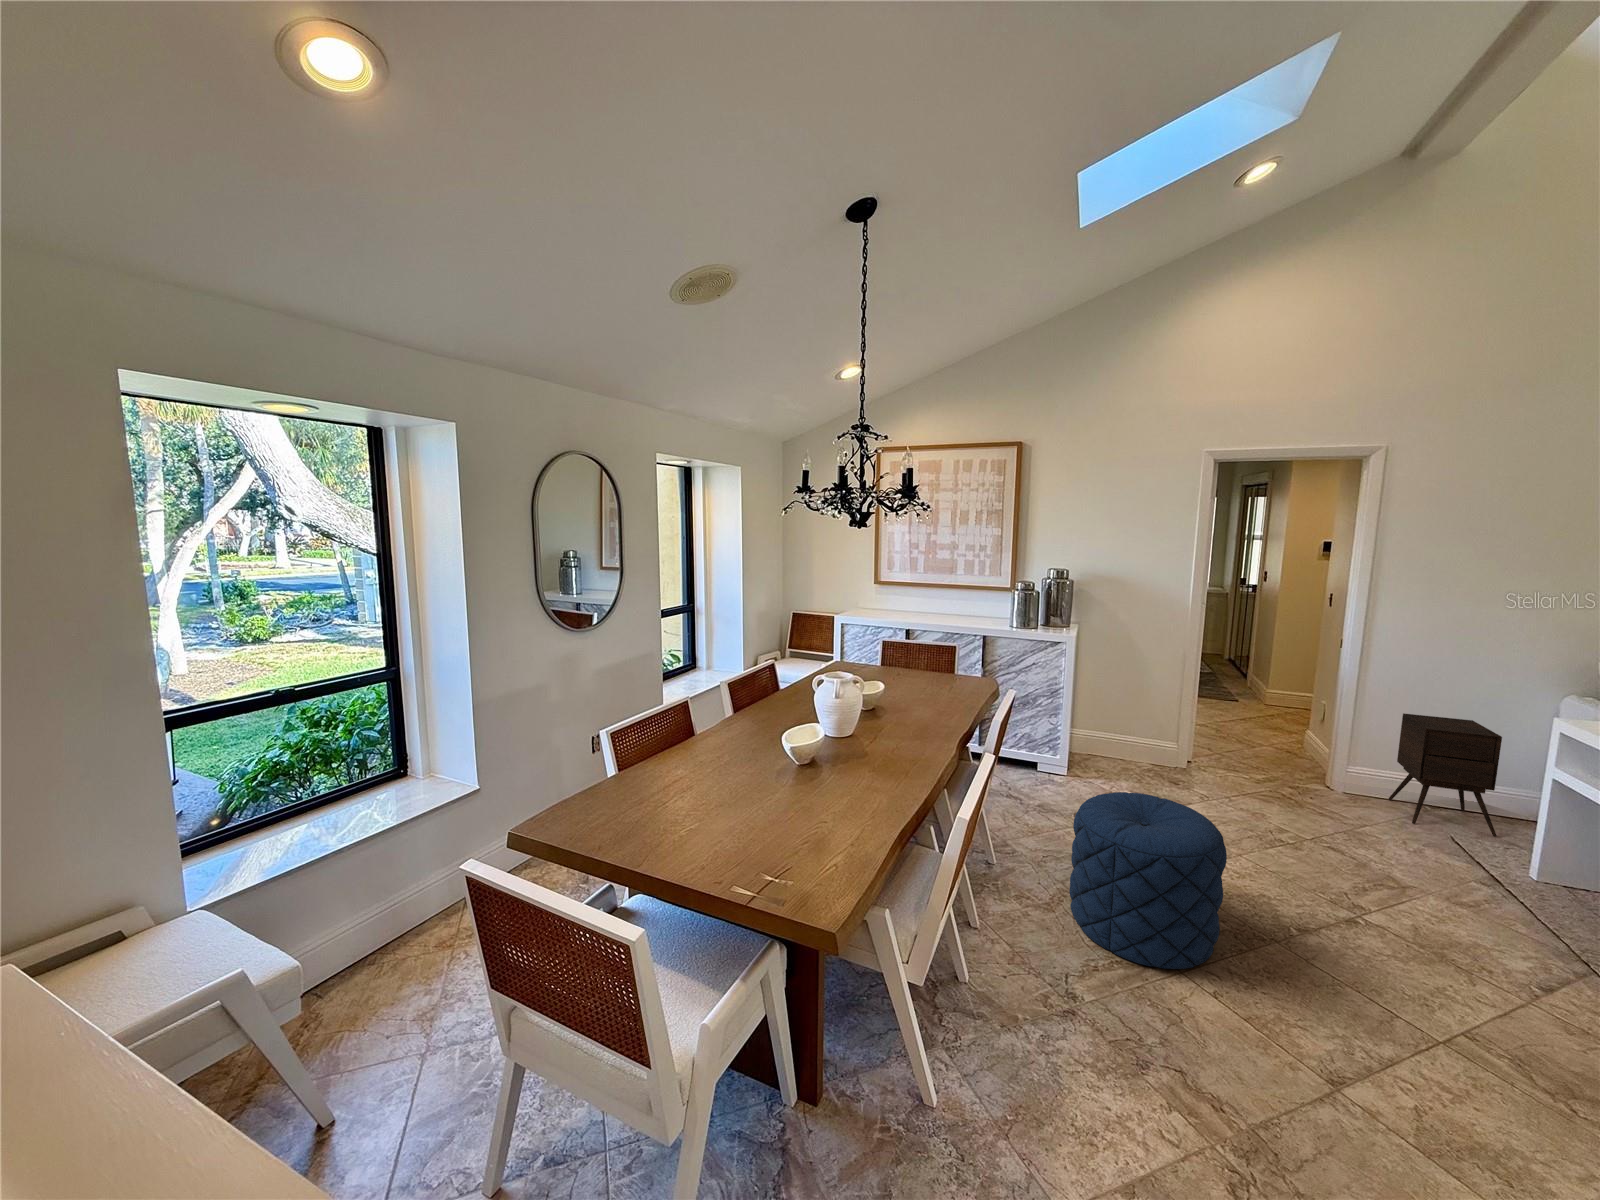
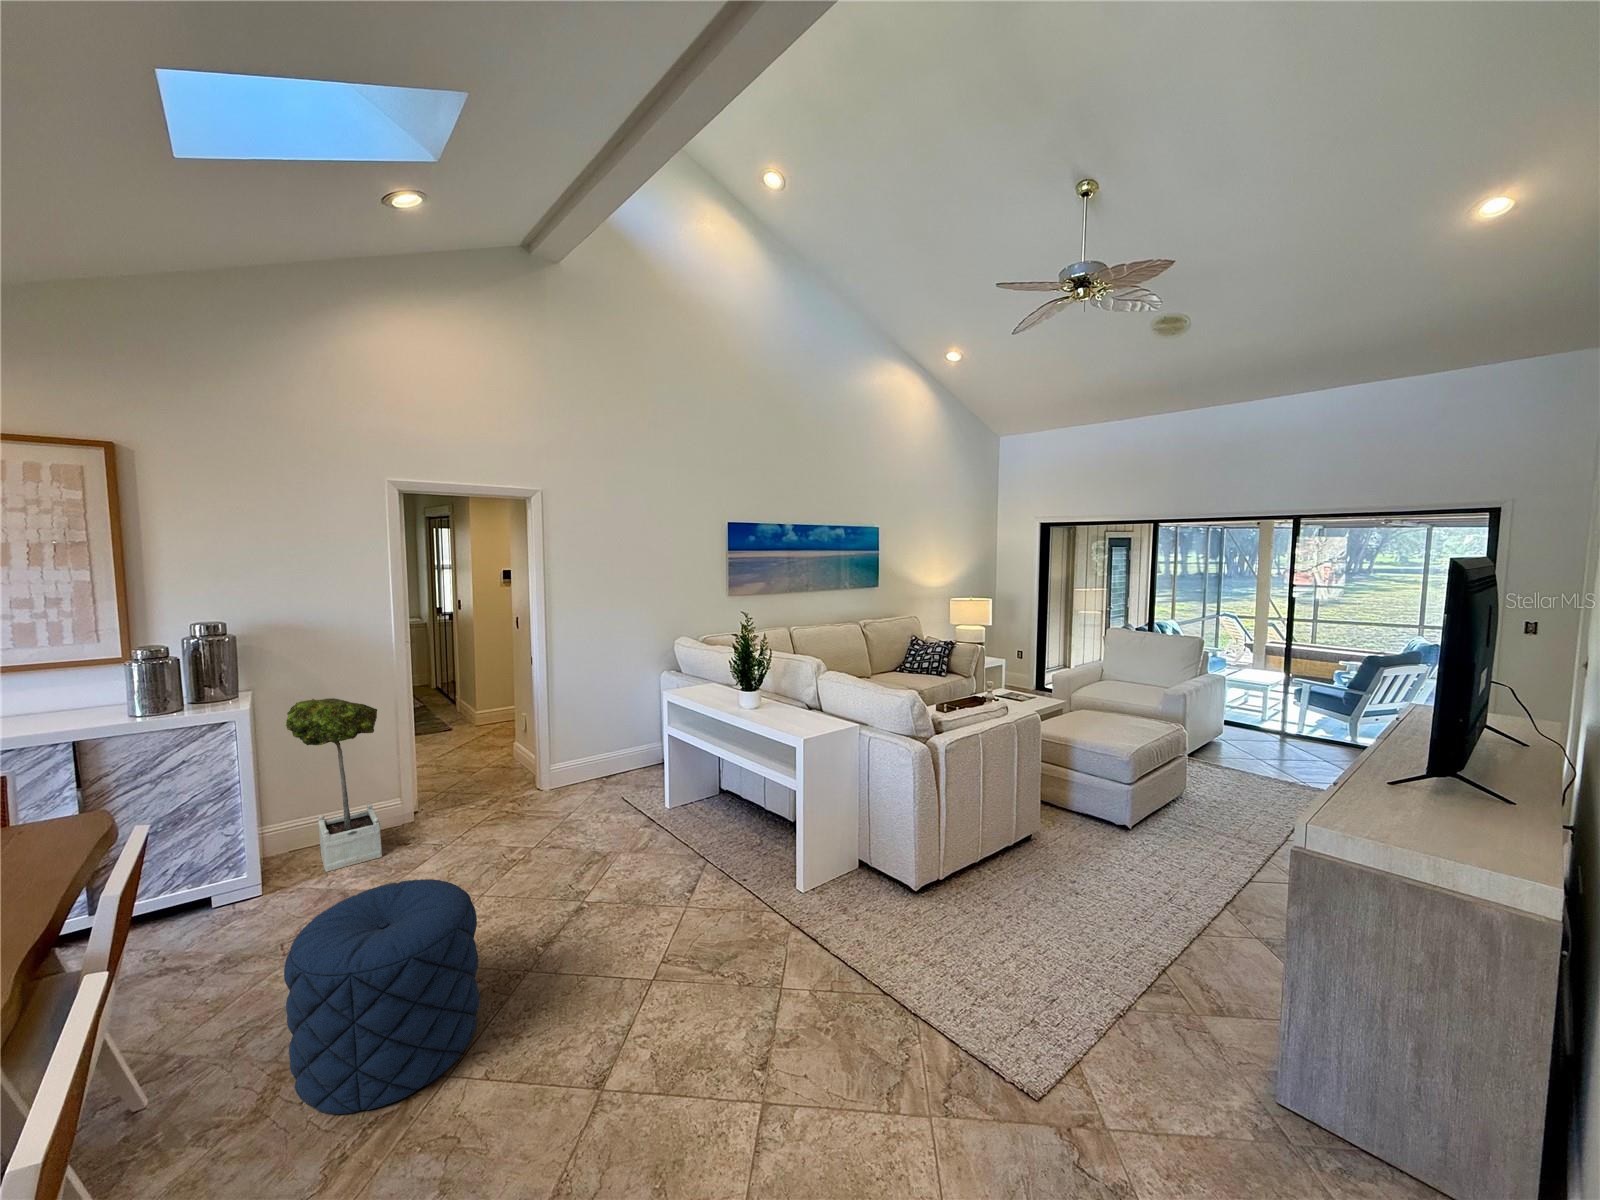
potted tree: none [1097,638,1167,784] -> present [286,698,382,872]
side table: present [1389,713,1502,837] -> none [581,704,644,799]

